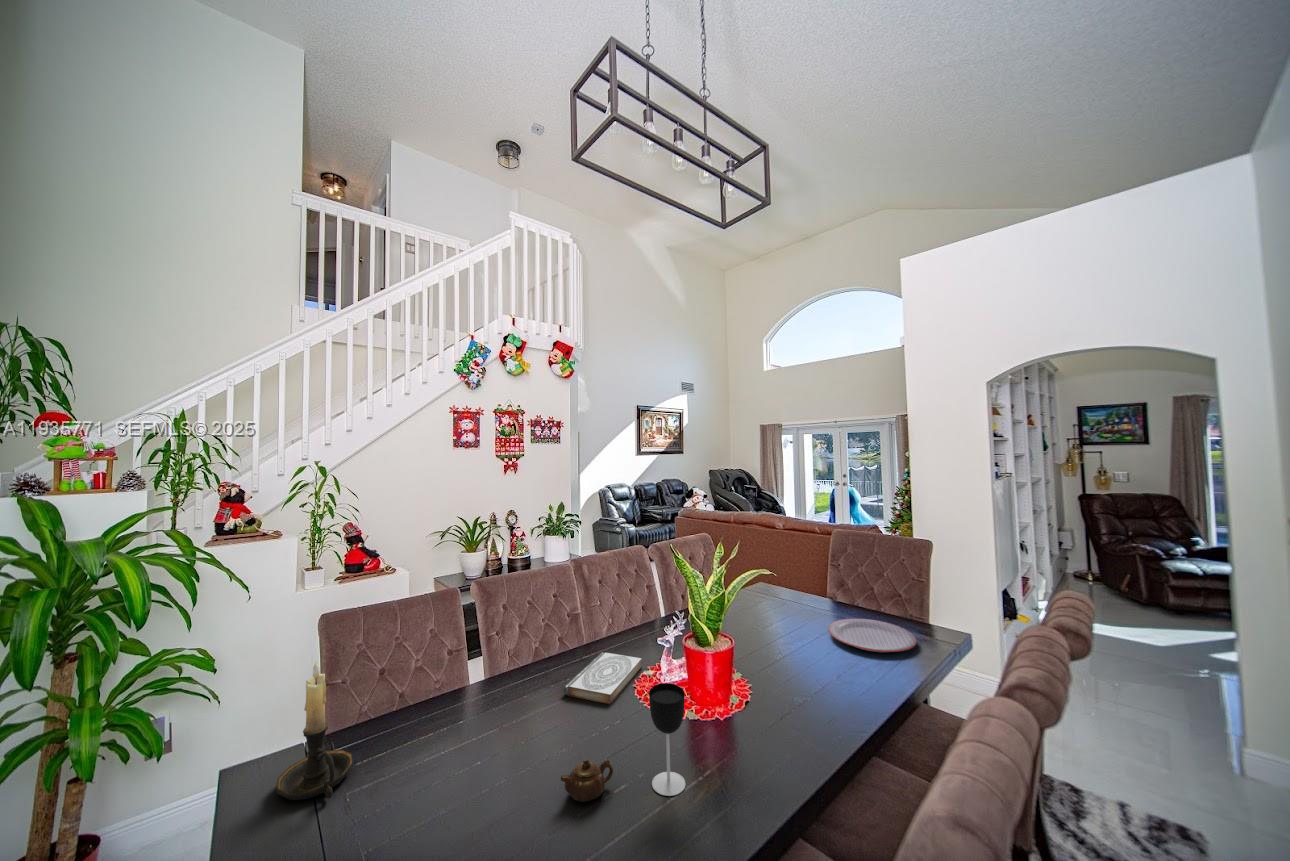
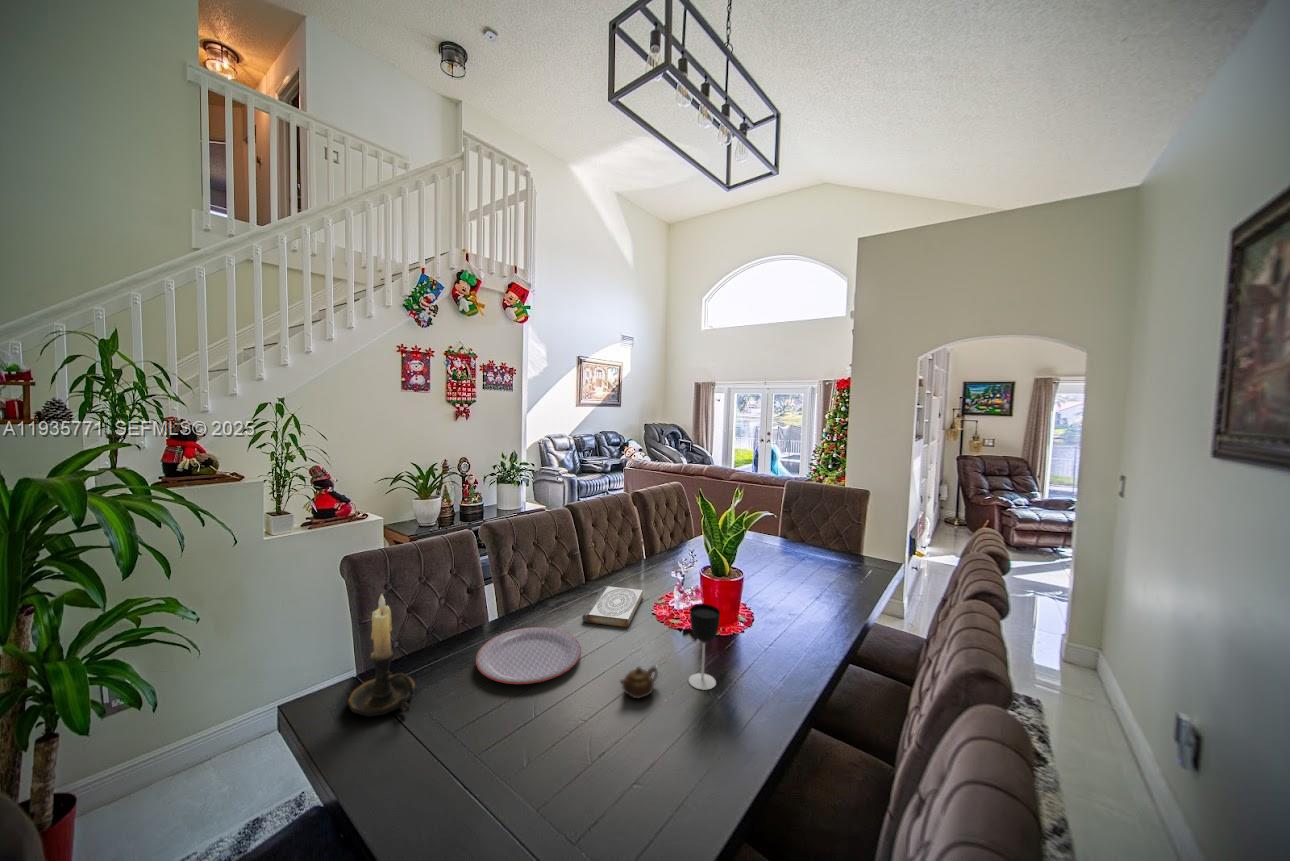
plate: present [829,619,917,652] -> present [476,627,581,684]

